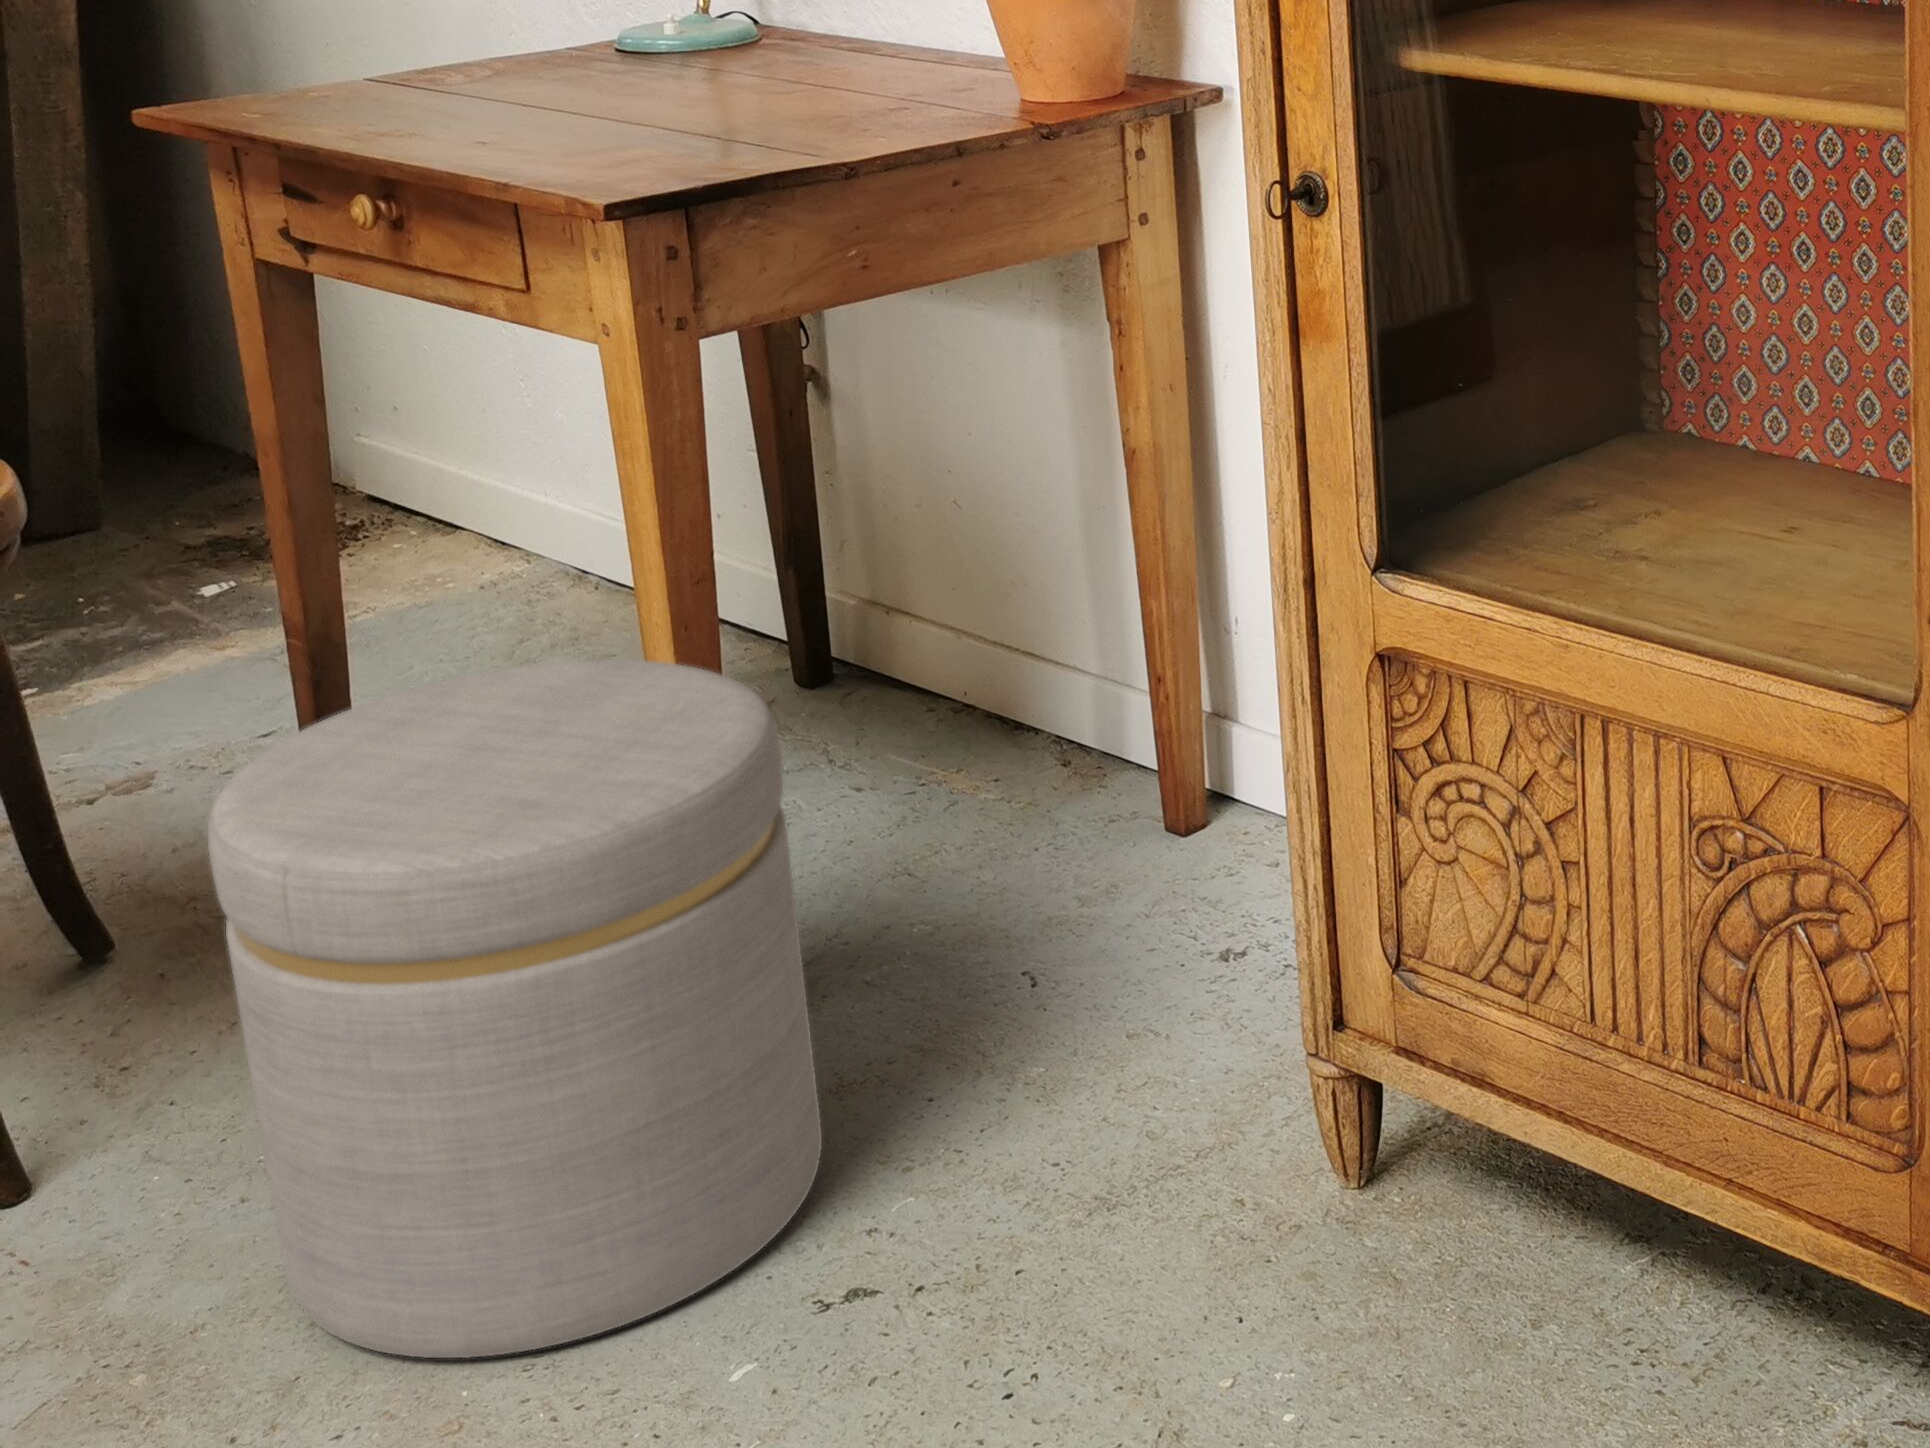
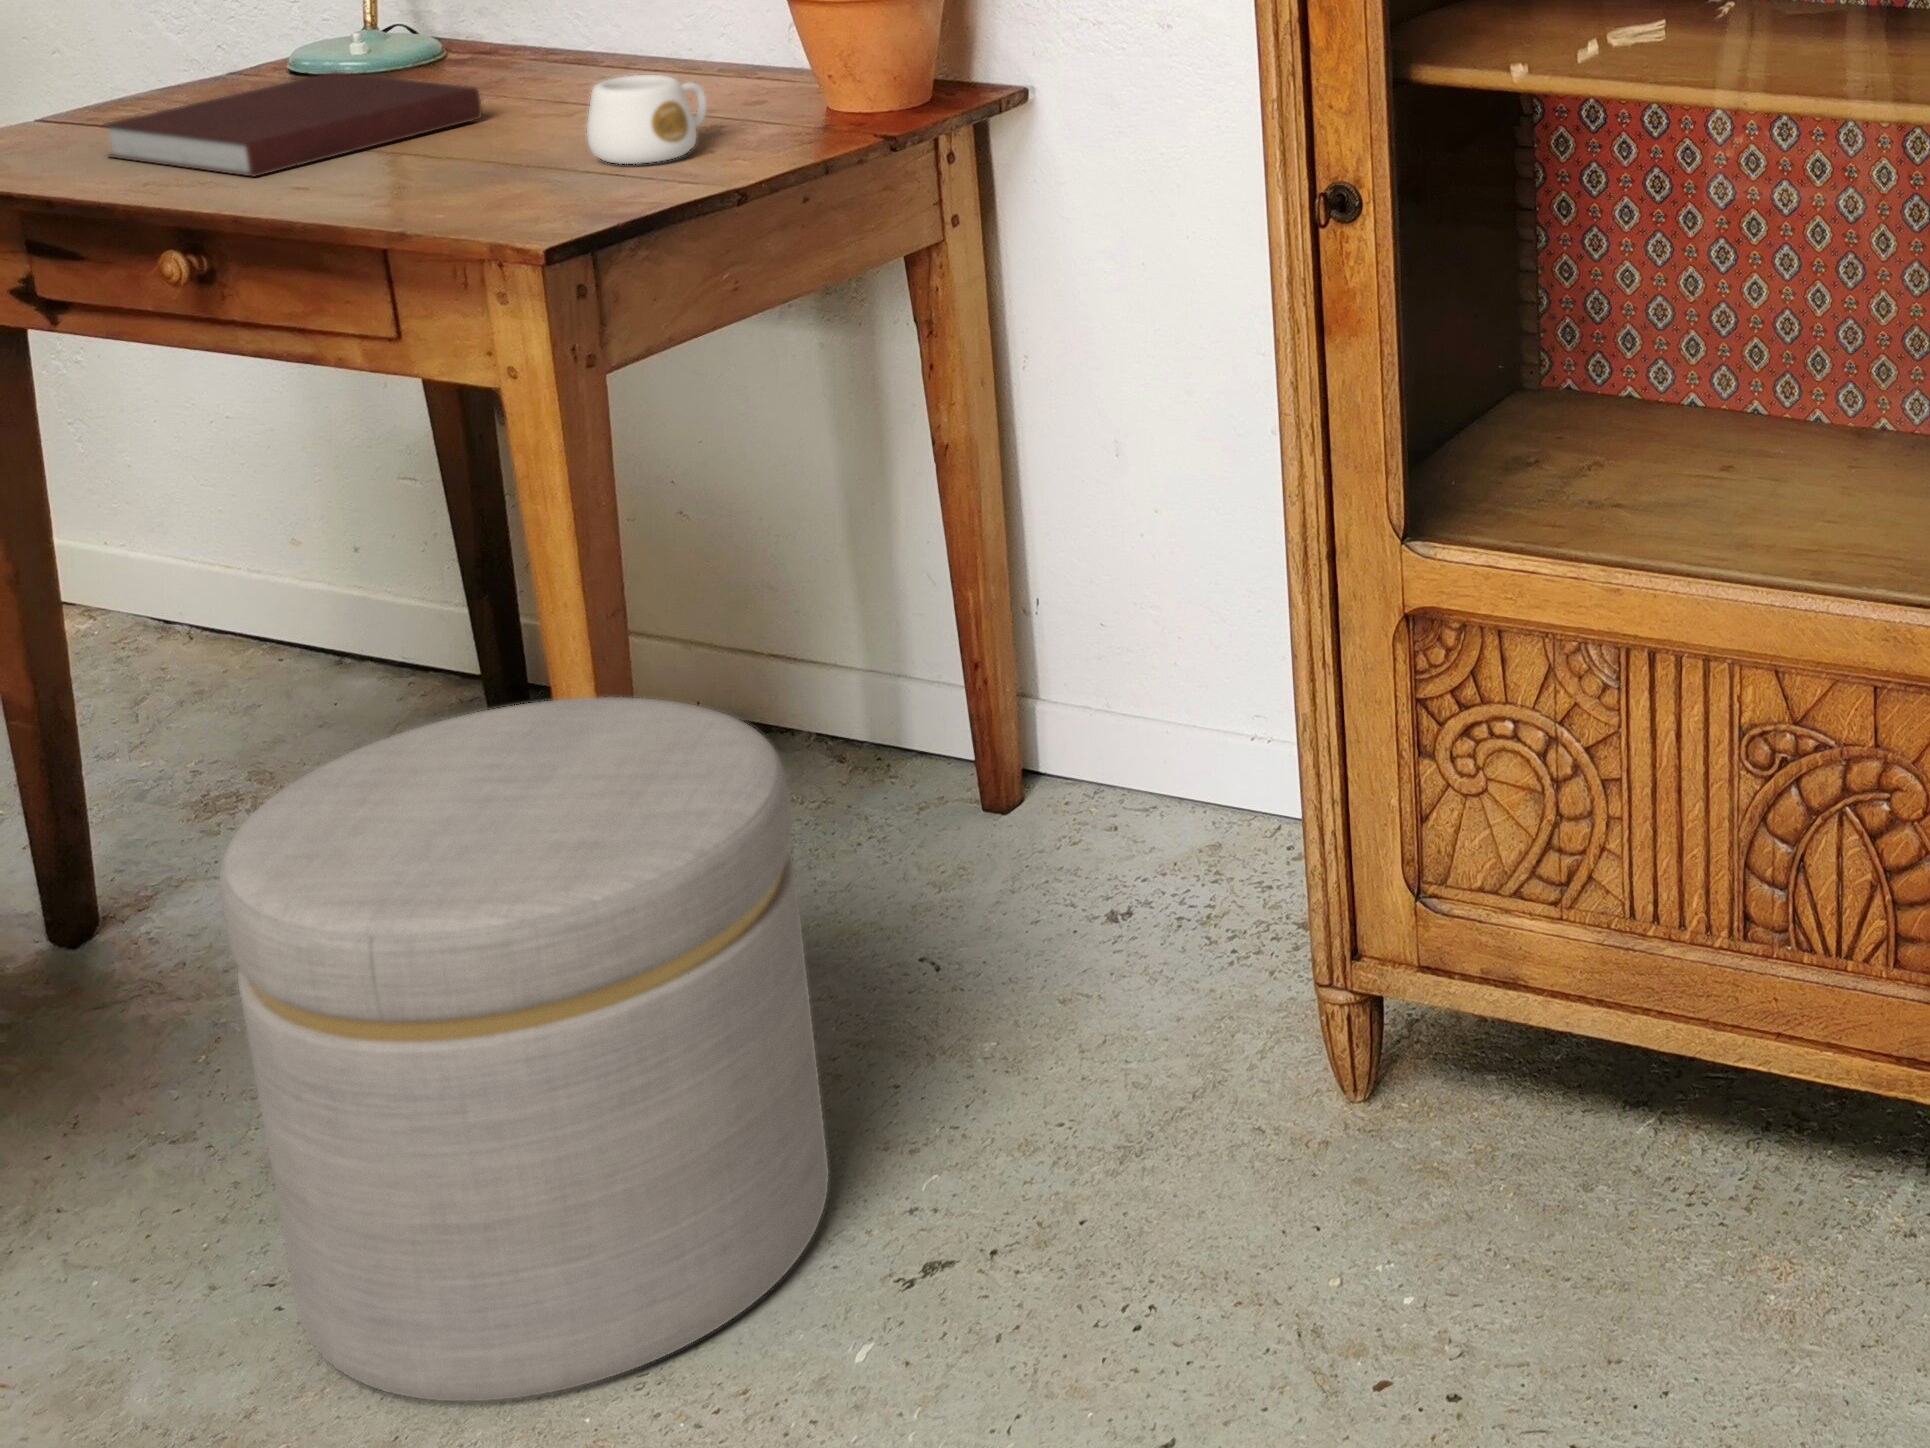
notebook: none [370,45,715,133] -> present [103,72,482,176]
mug: none [755,51,882,137] -> present [587,75,707,164]

